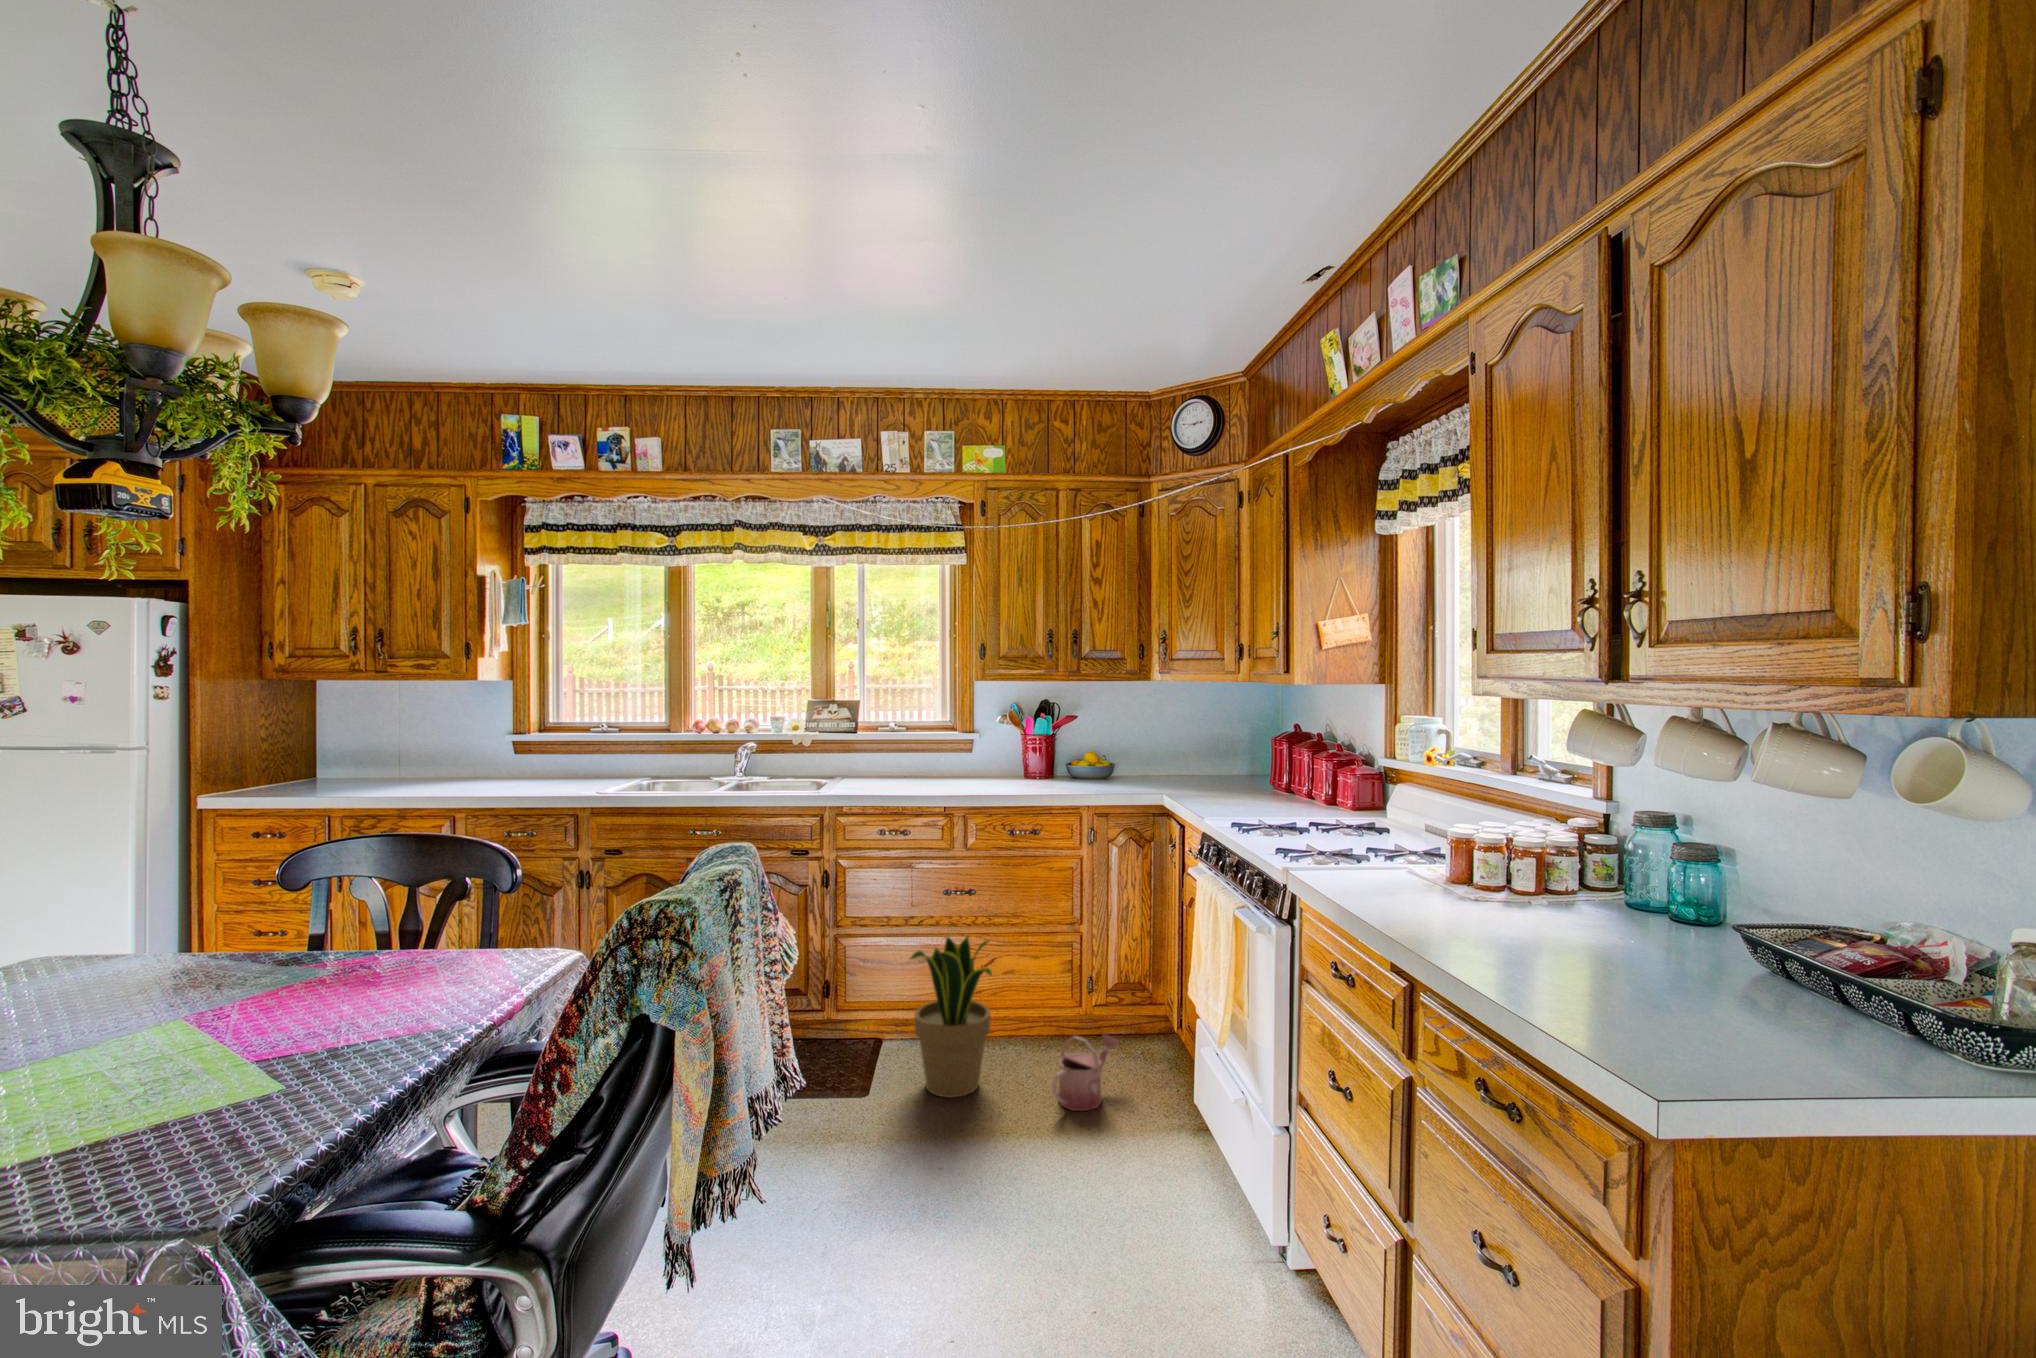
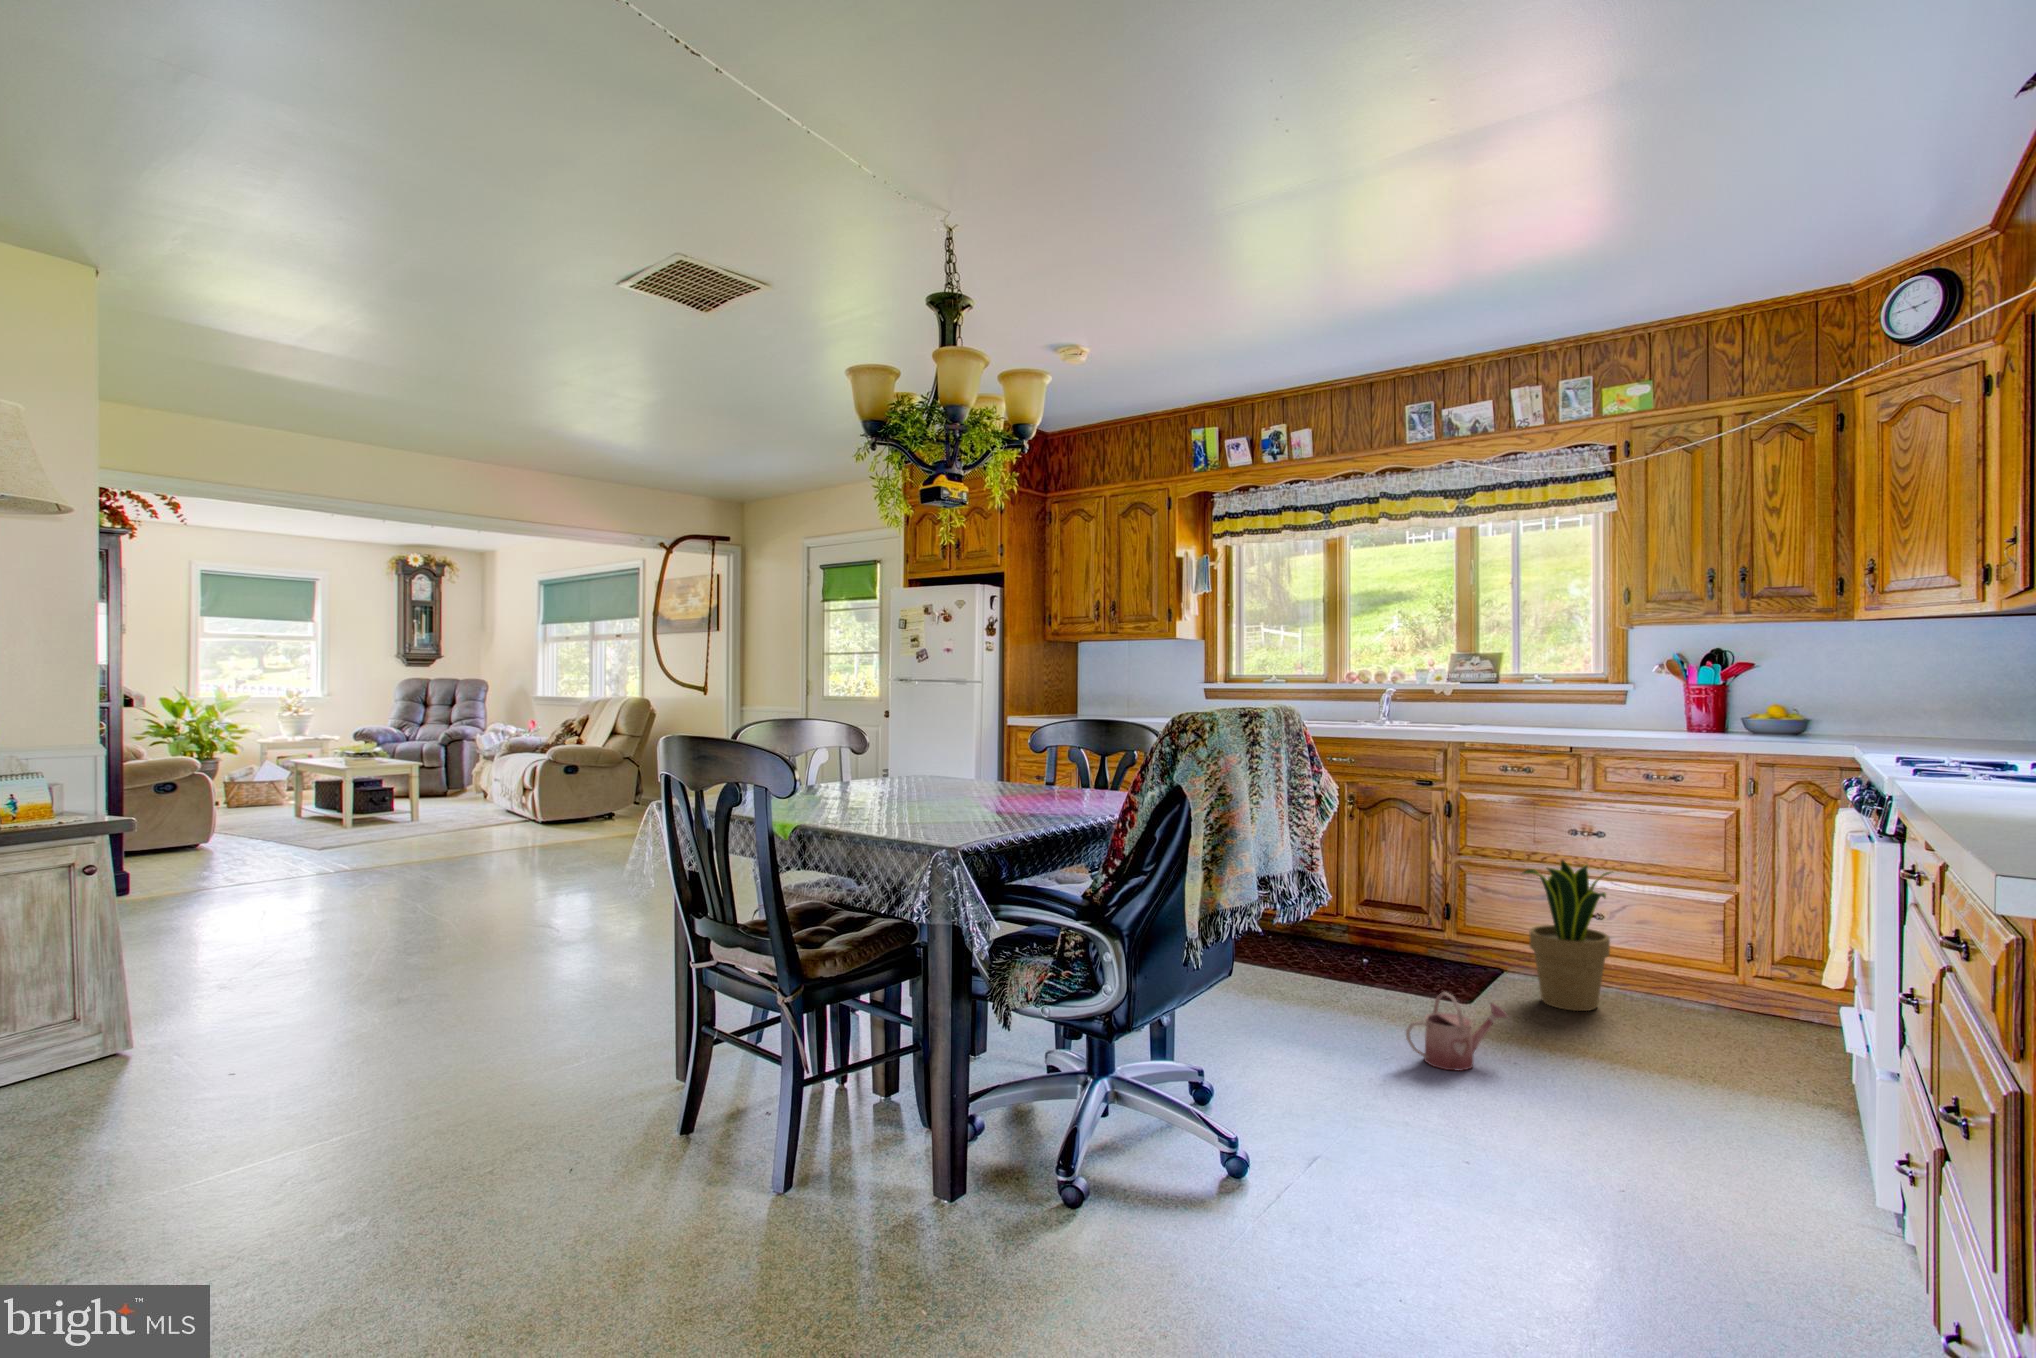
watering can: present [1052,1035,1118,1111] -> present [1406,992,1508,1071]

